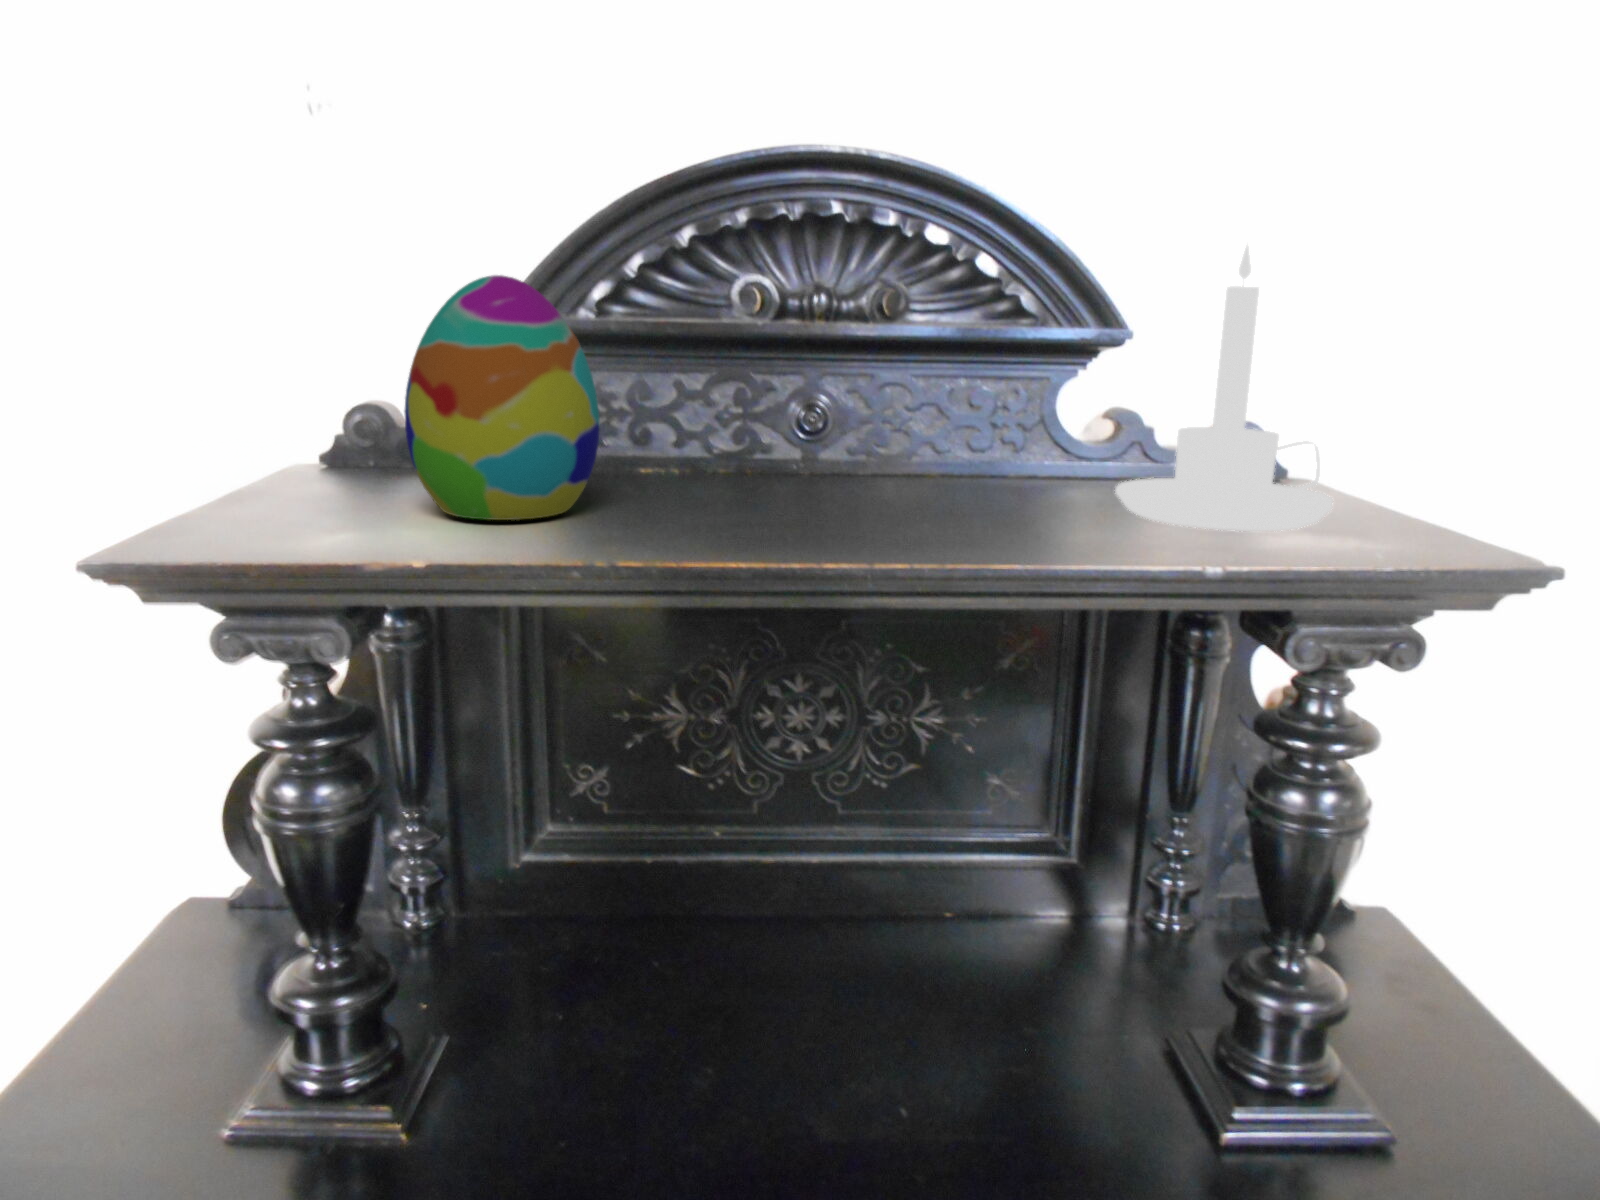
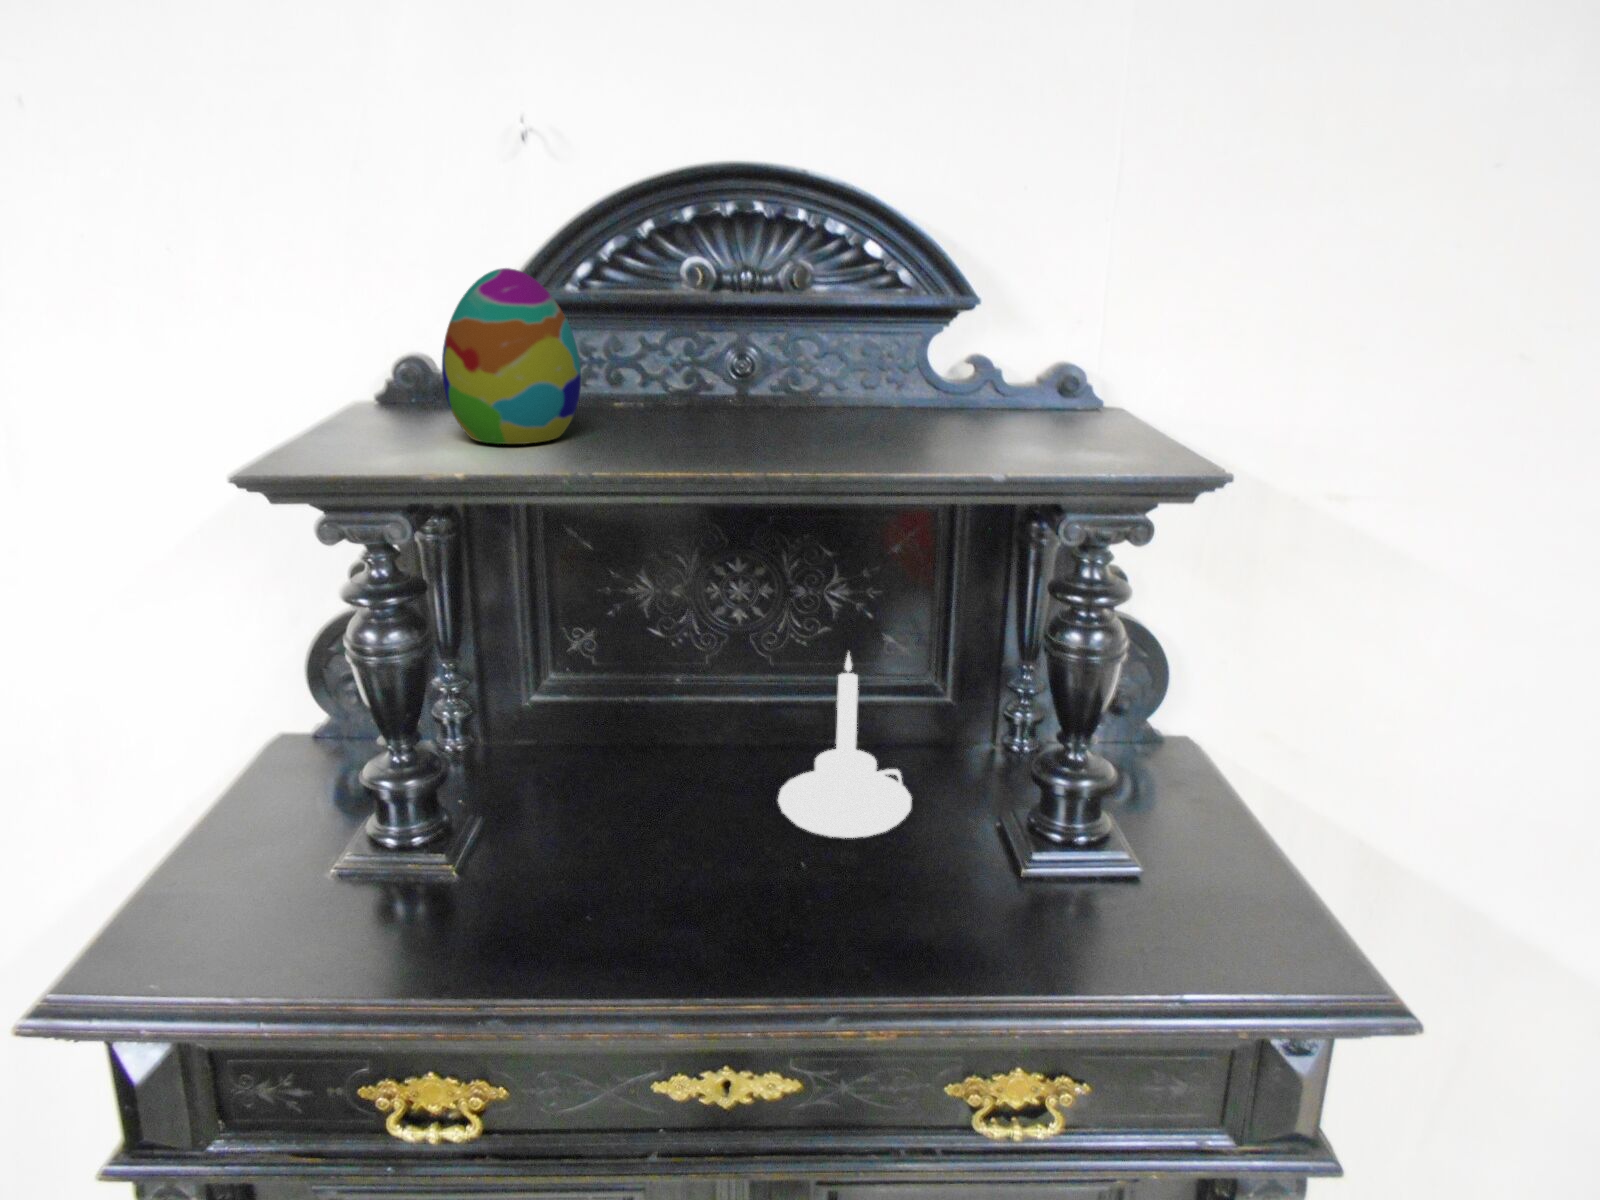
candle holder: present [1115,245,1333,531] -> present [778,653,911,838]

